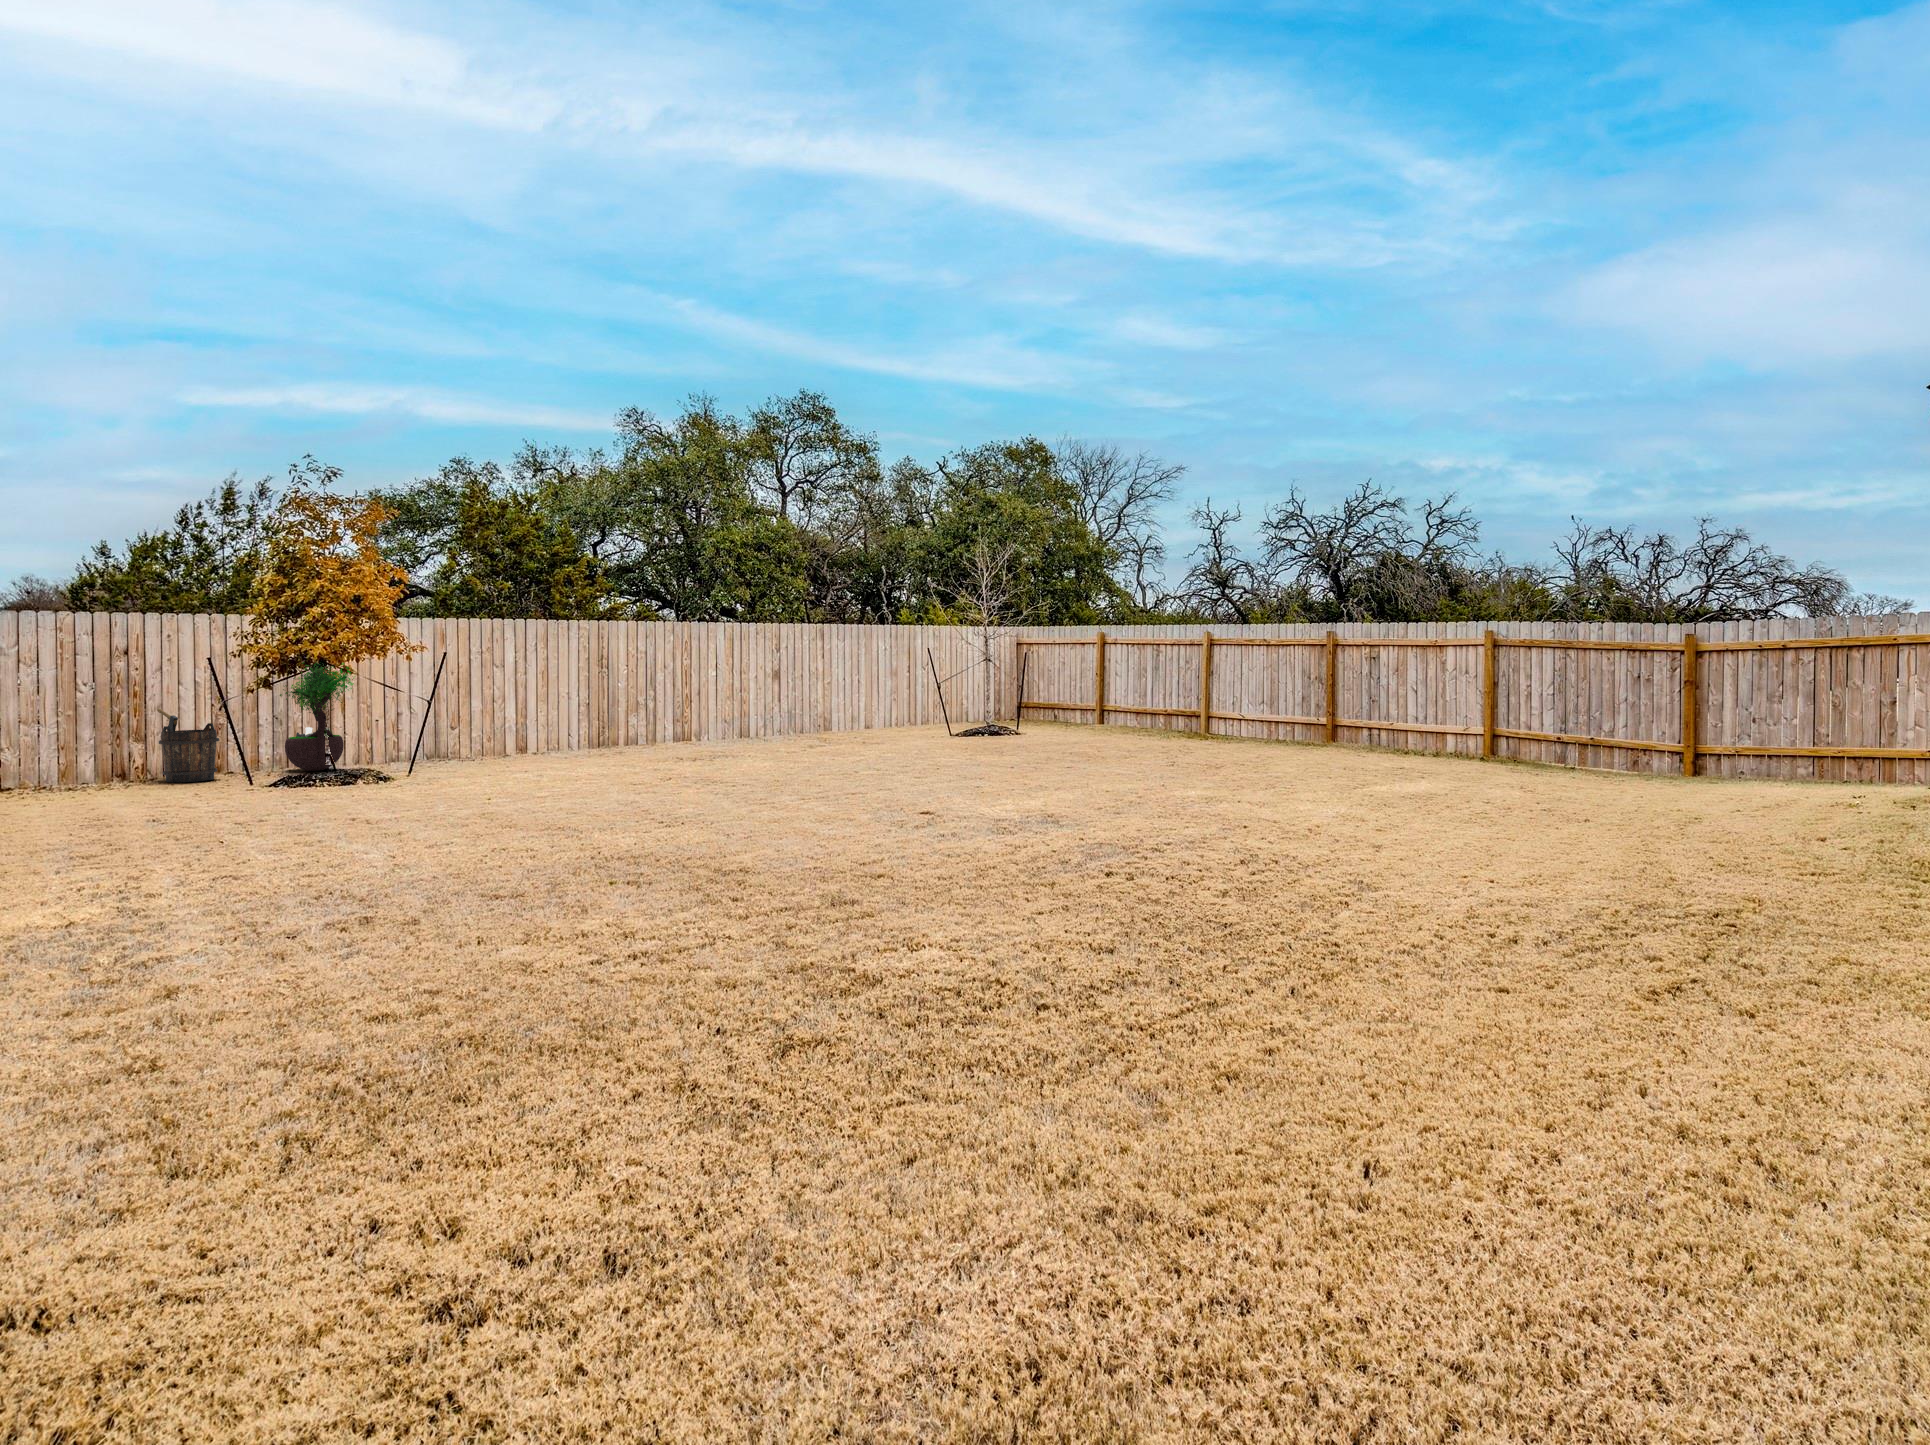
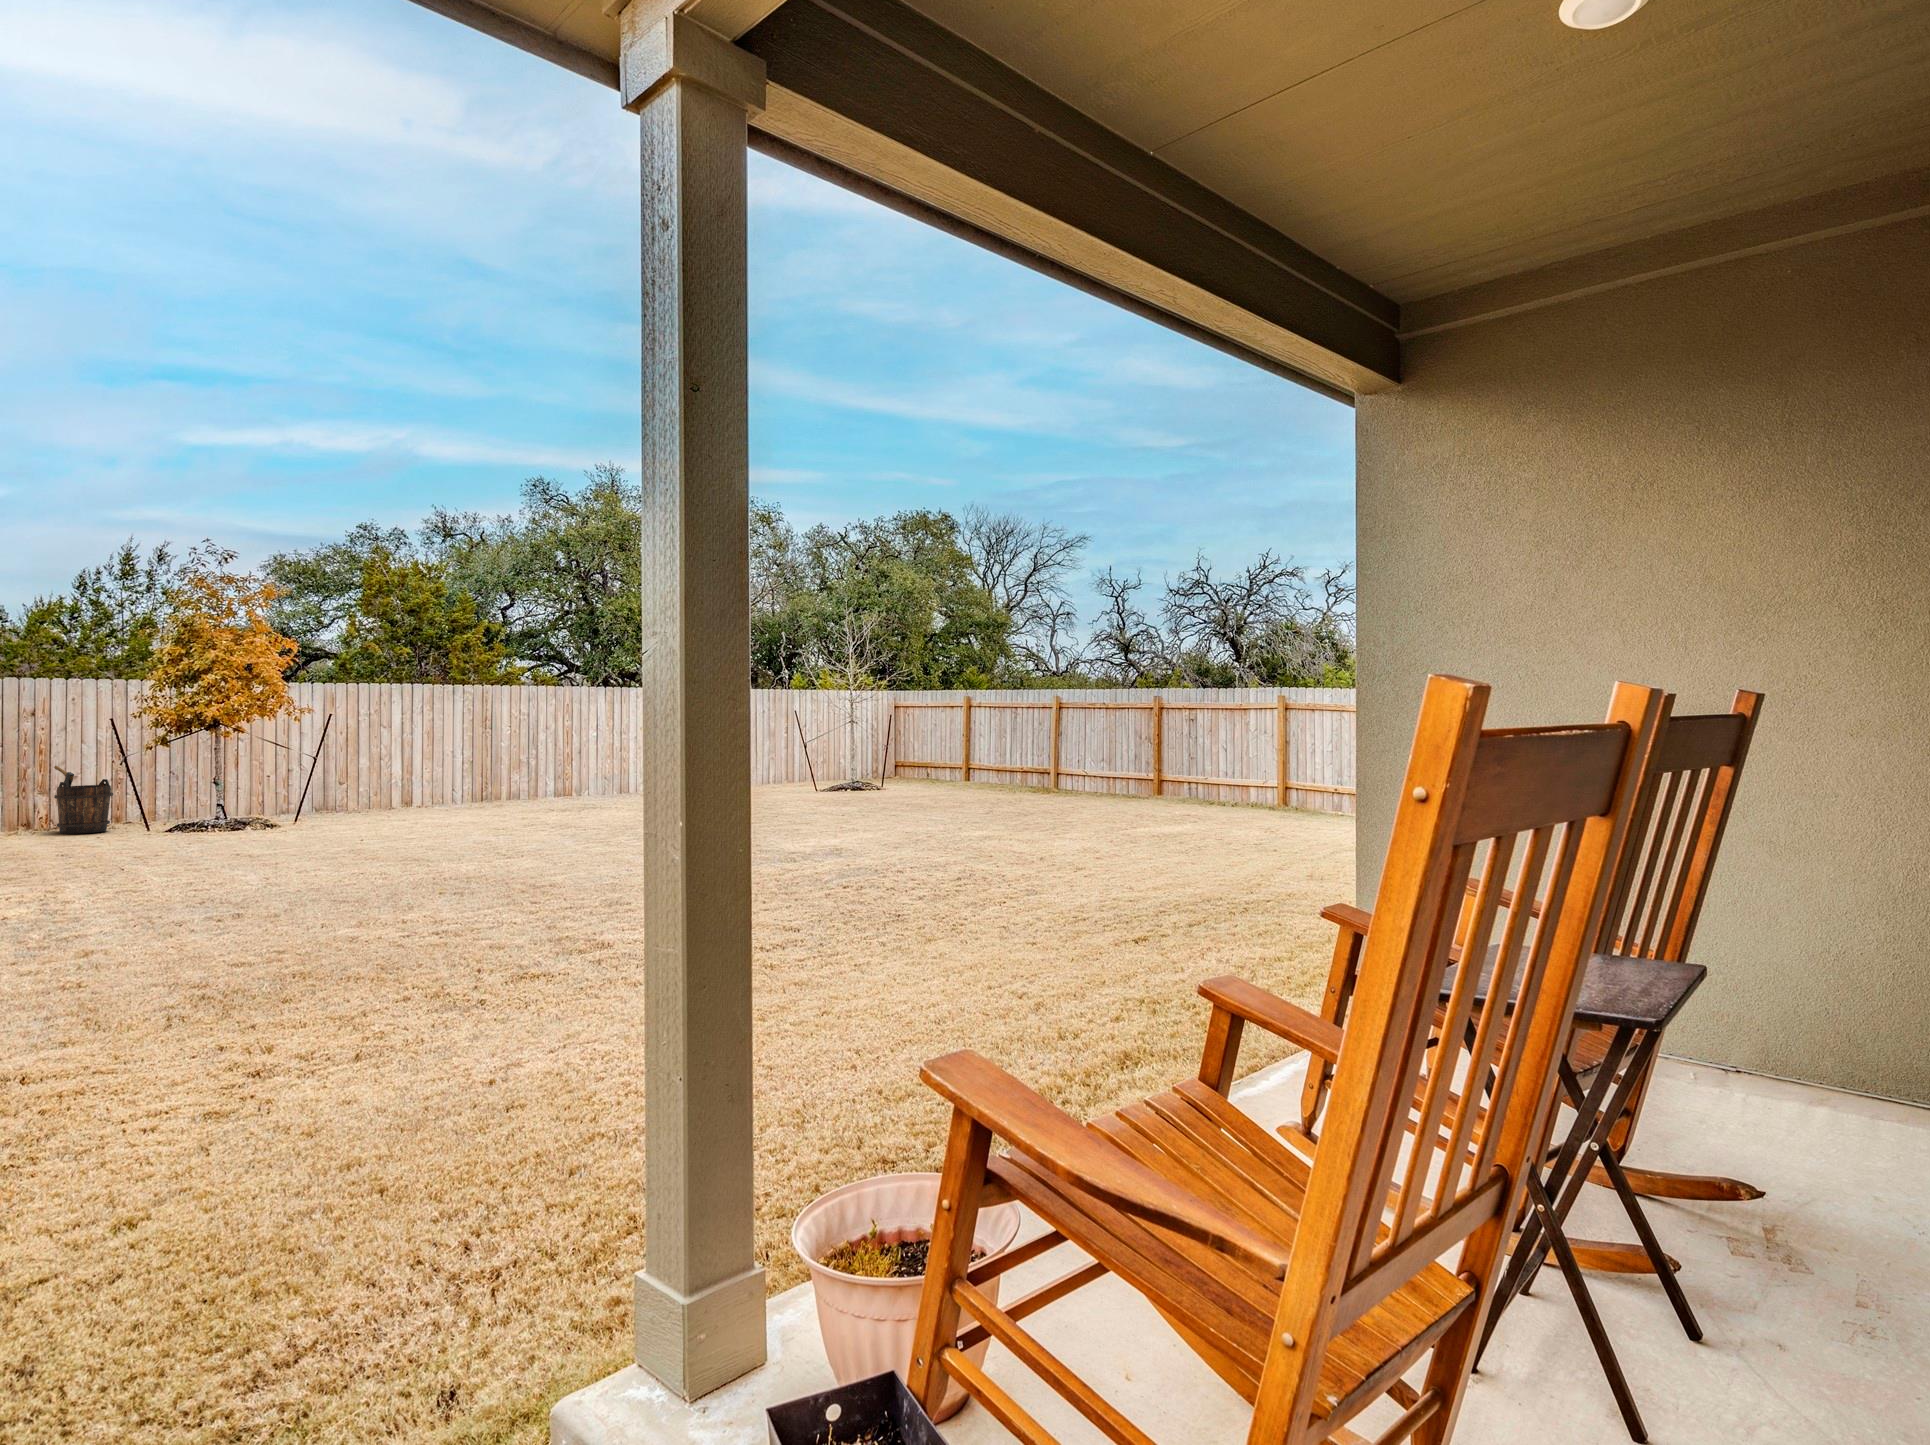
potted tree: present [280,662,354,771] -> none [174,717,248,823]

